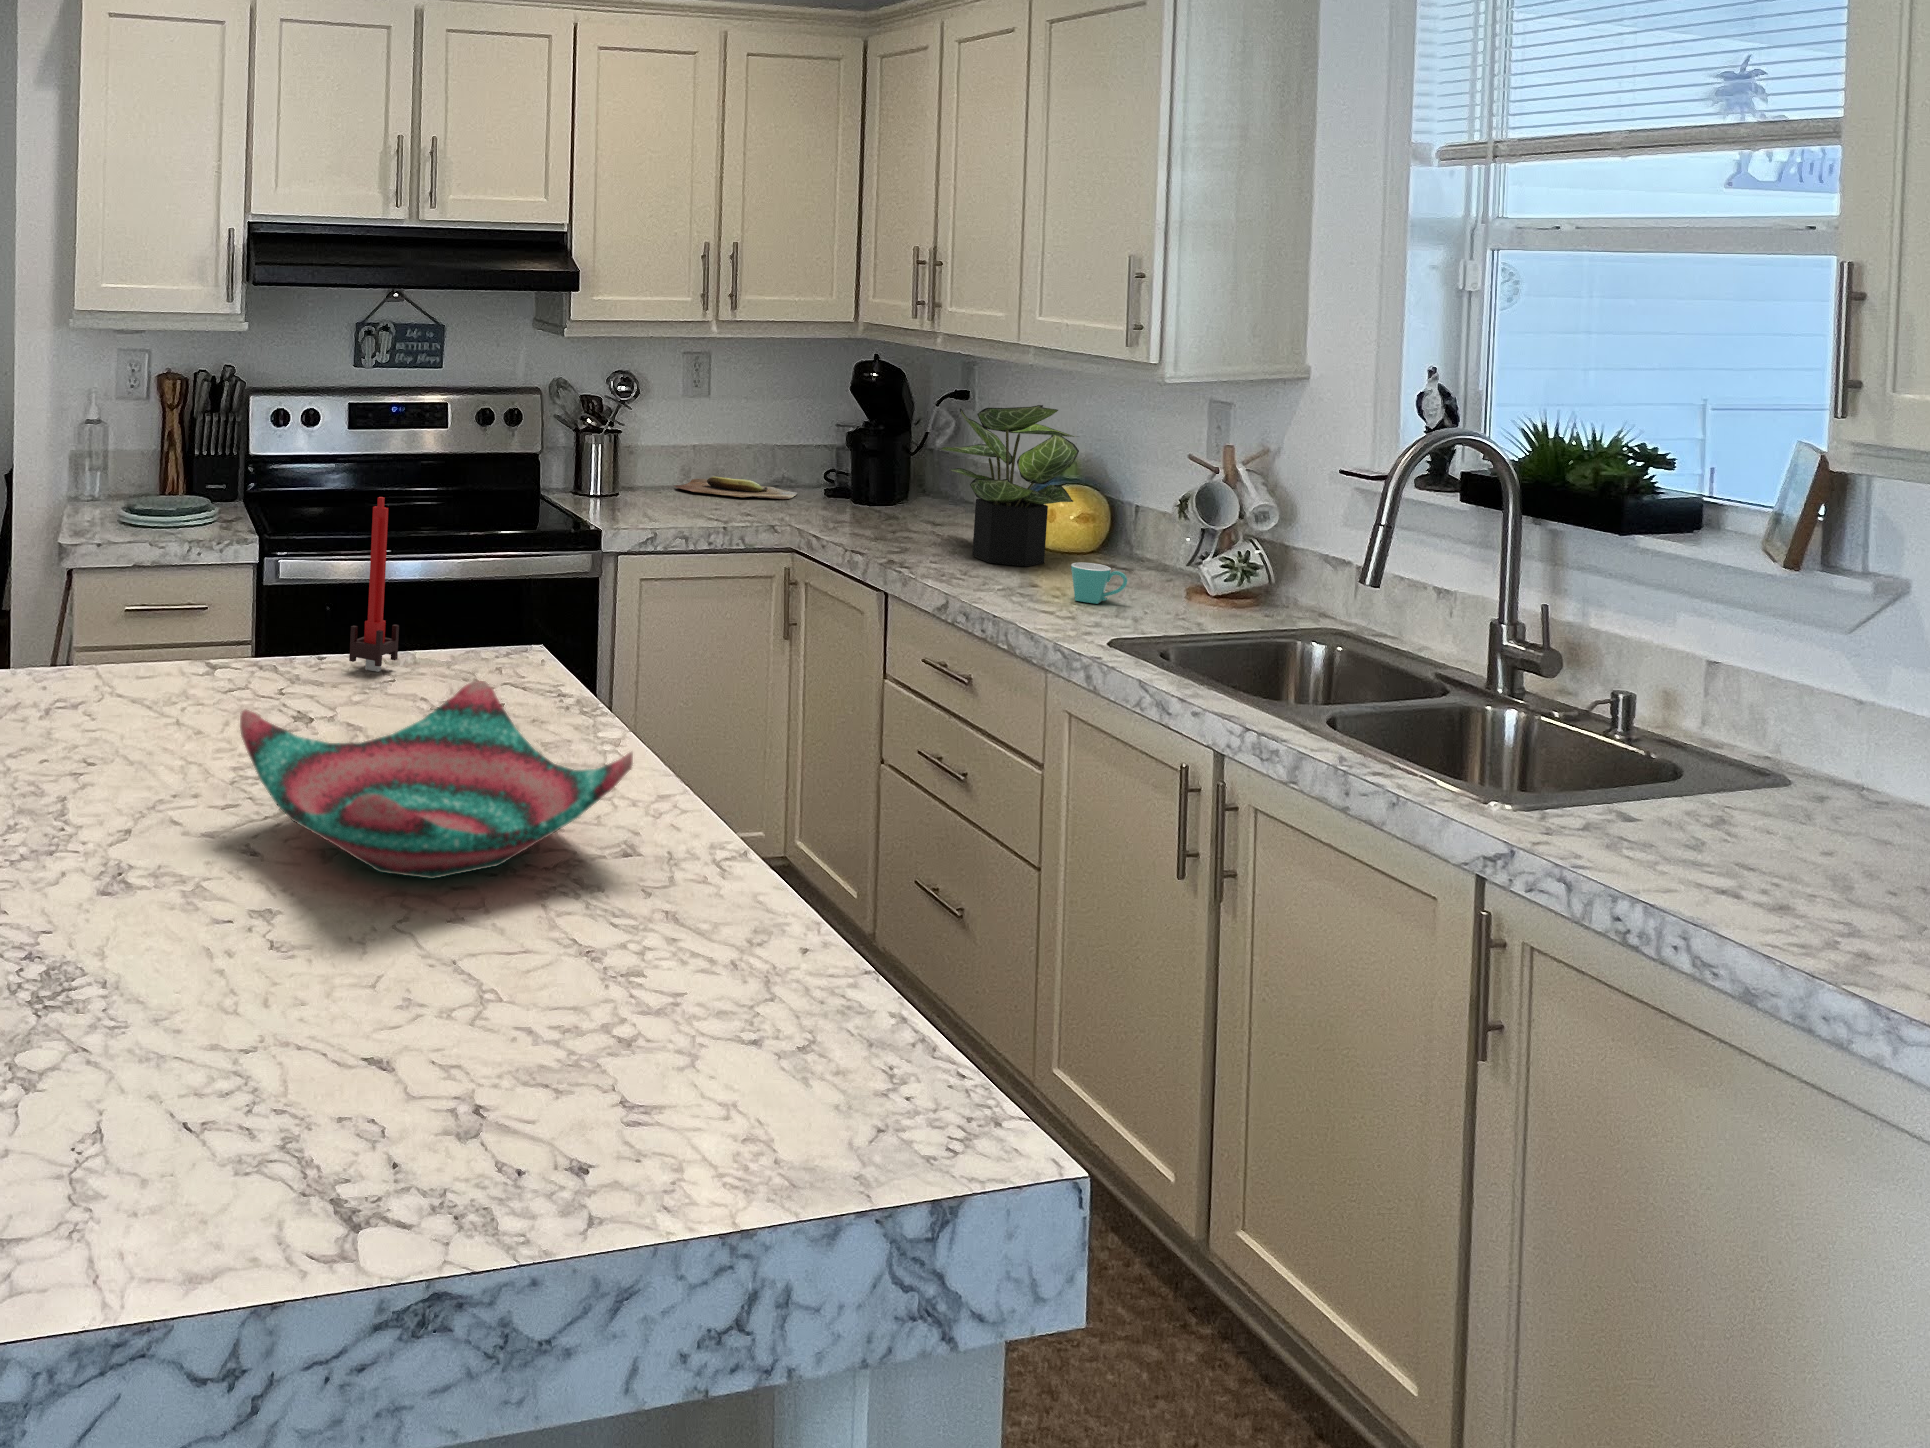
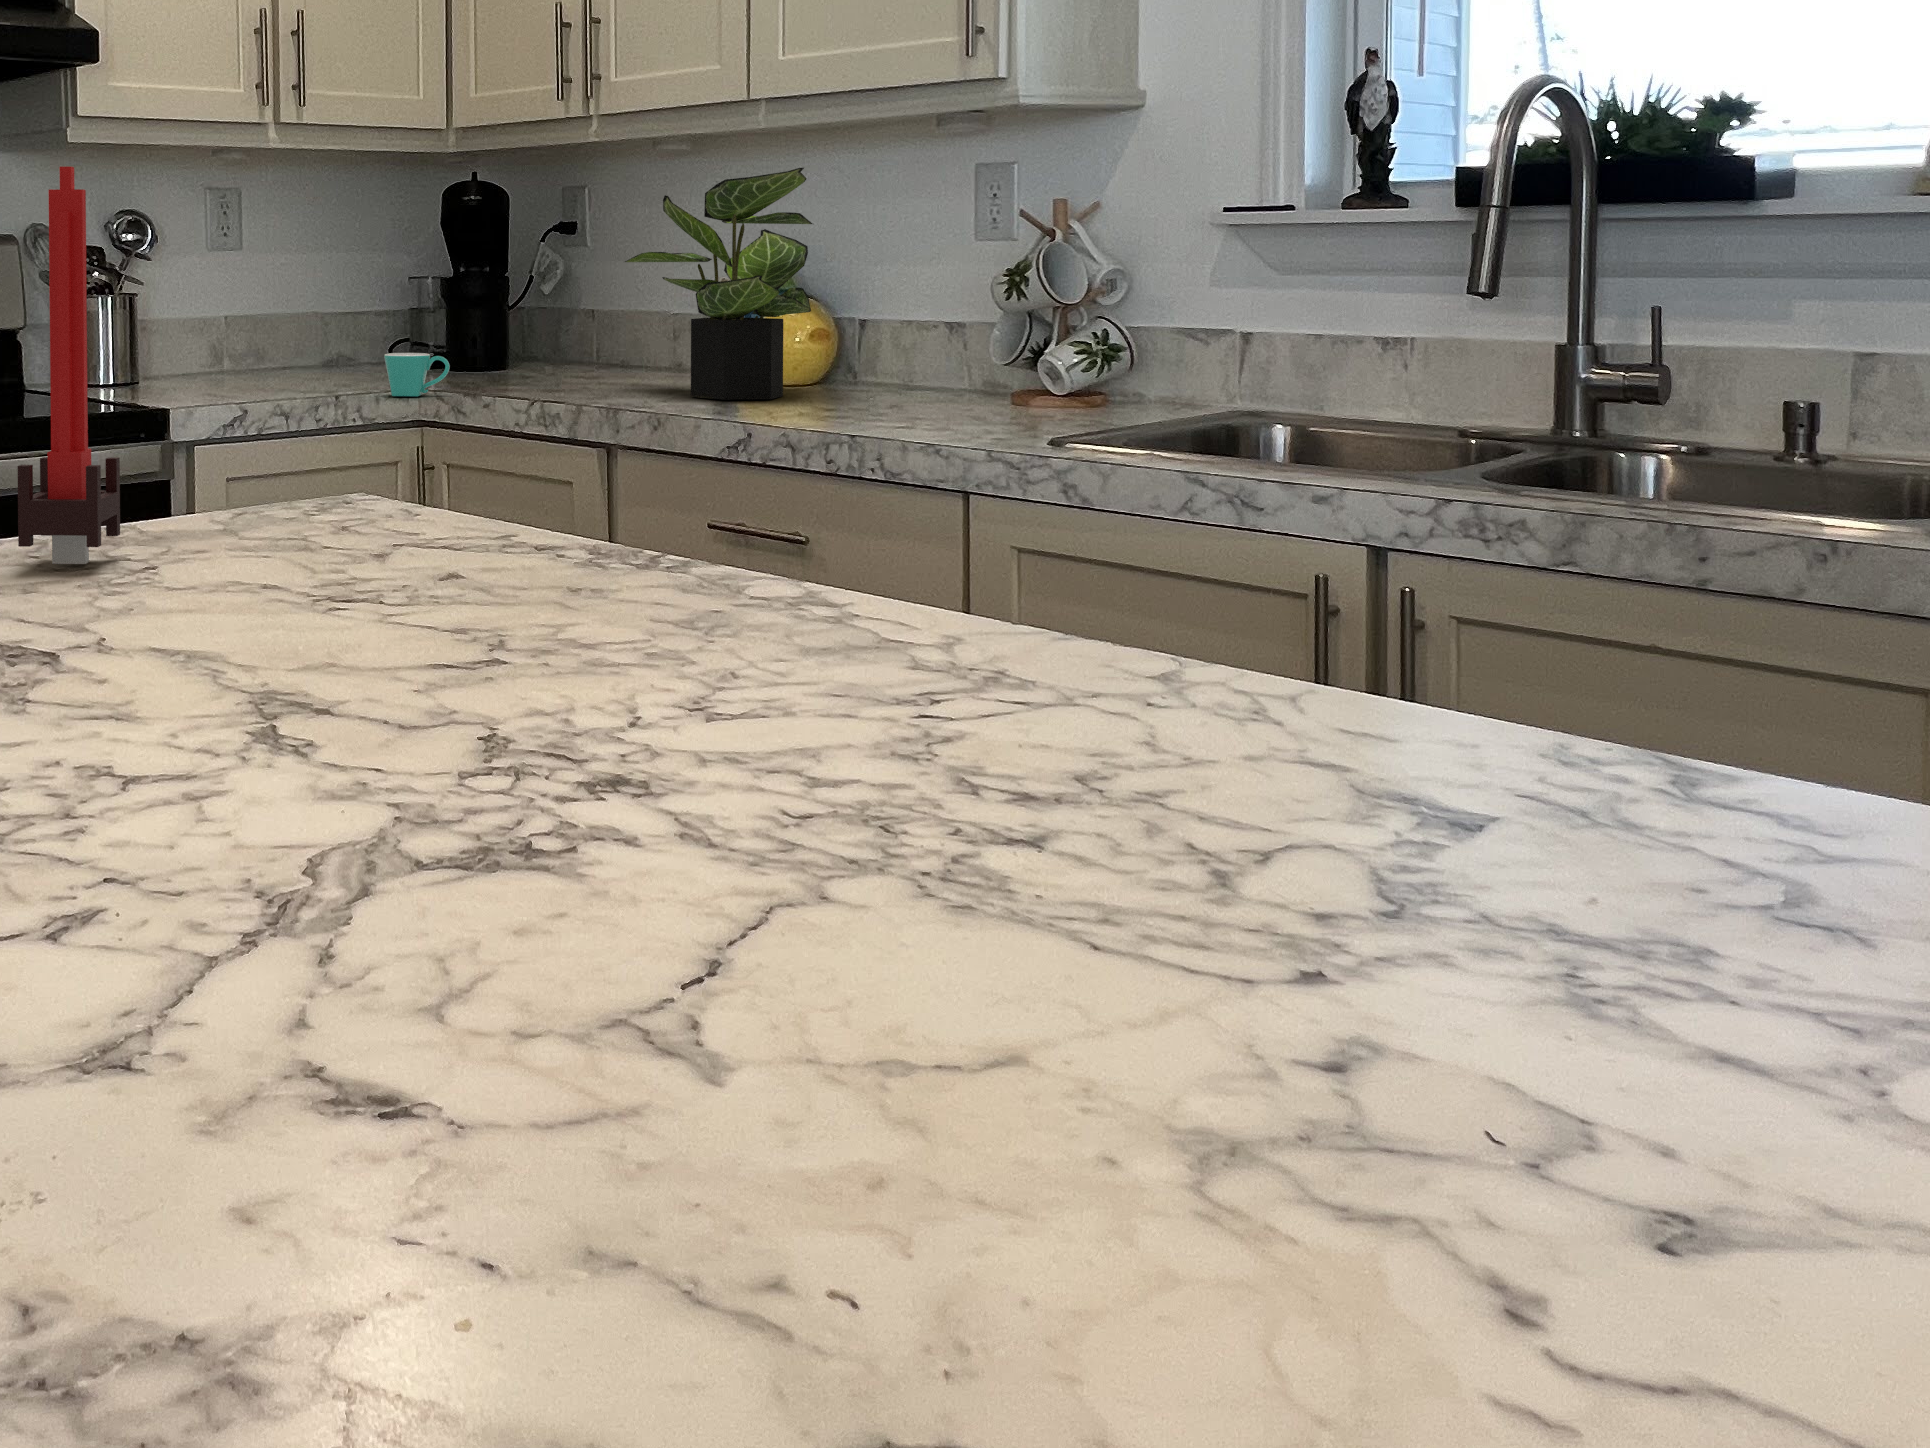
cutting board: present [675,476,797,499] -> none [208,356,376,375]
mug: present [1071,563,1127,604] -> present [384,353,450,396]
decorative bowl: present [240,681,633,879] -> none [153,435,1525,1058]

